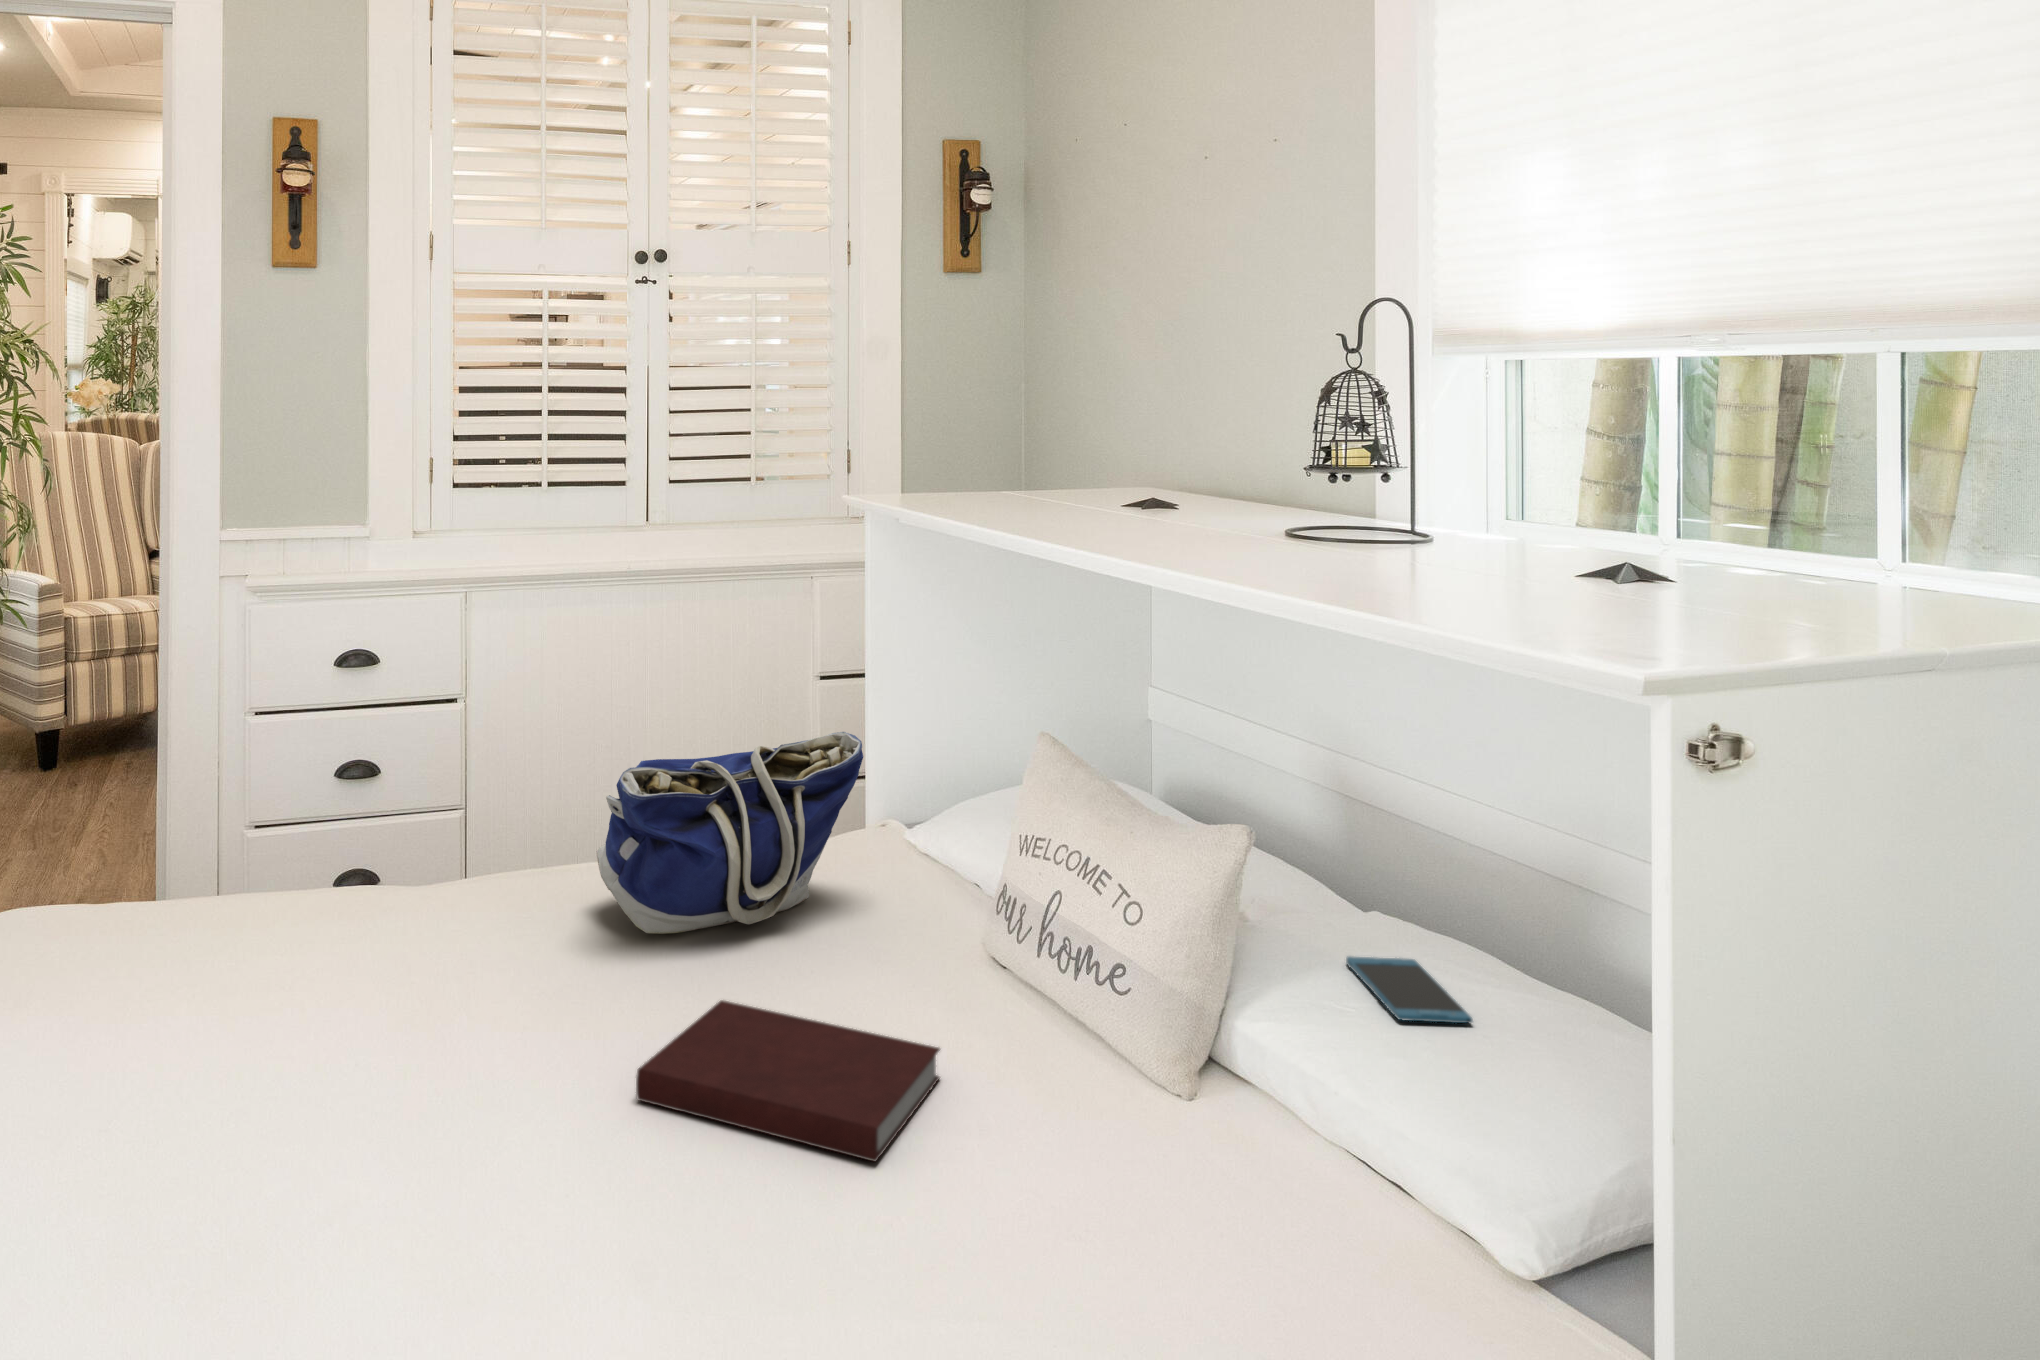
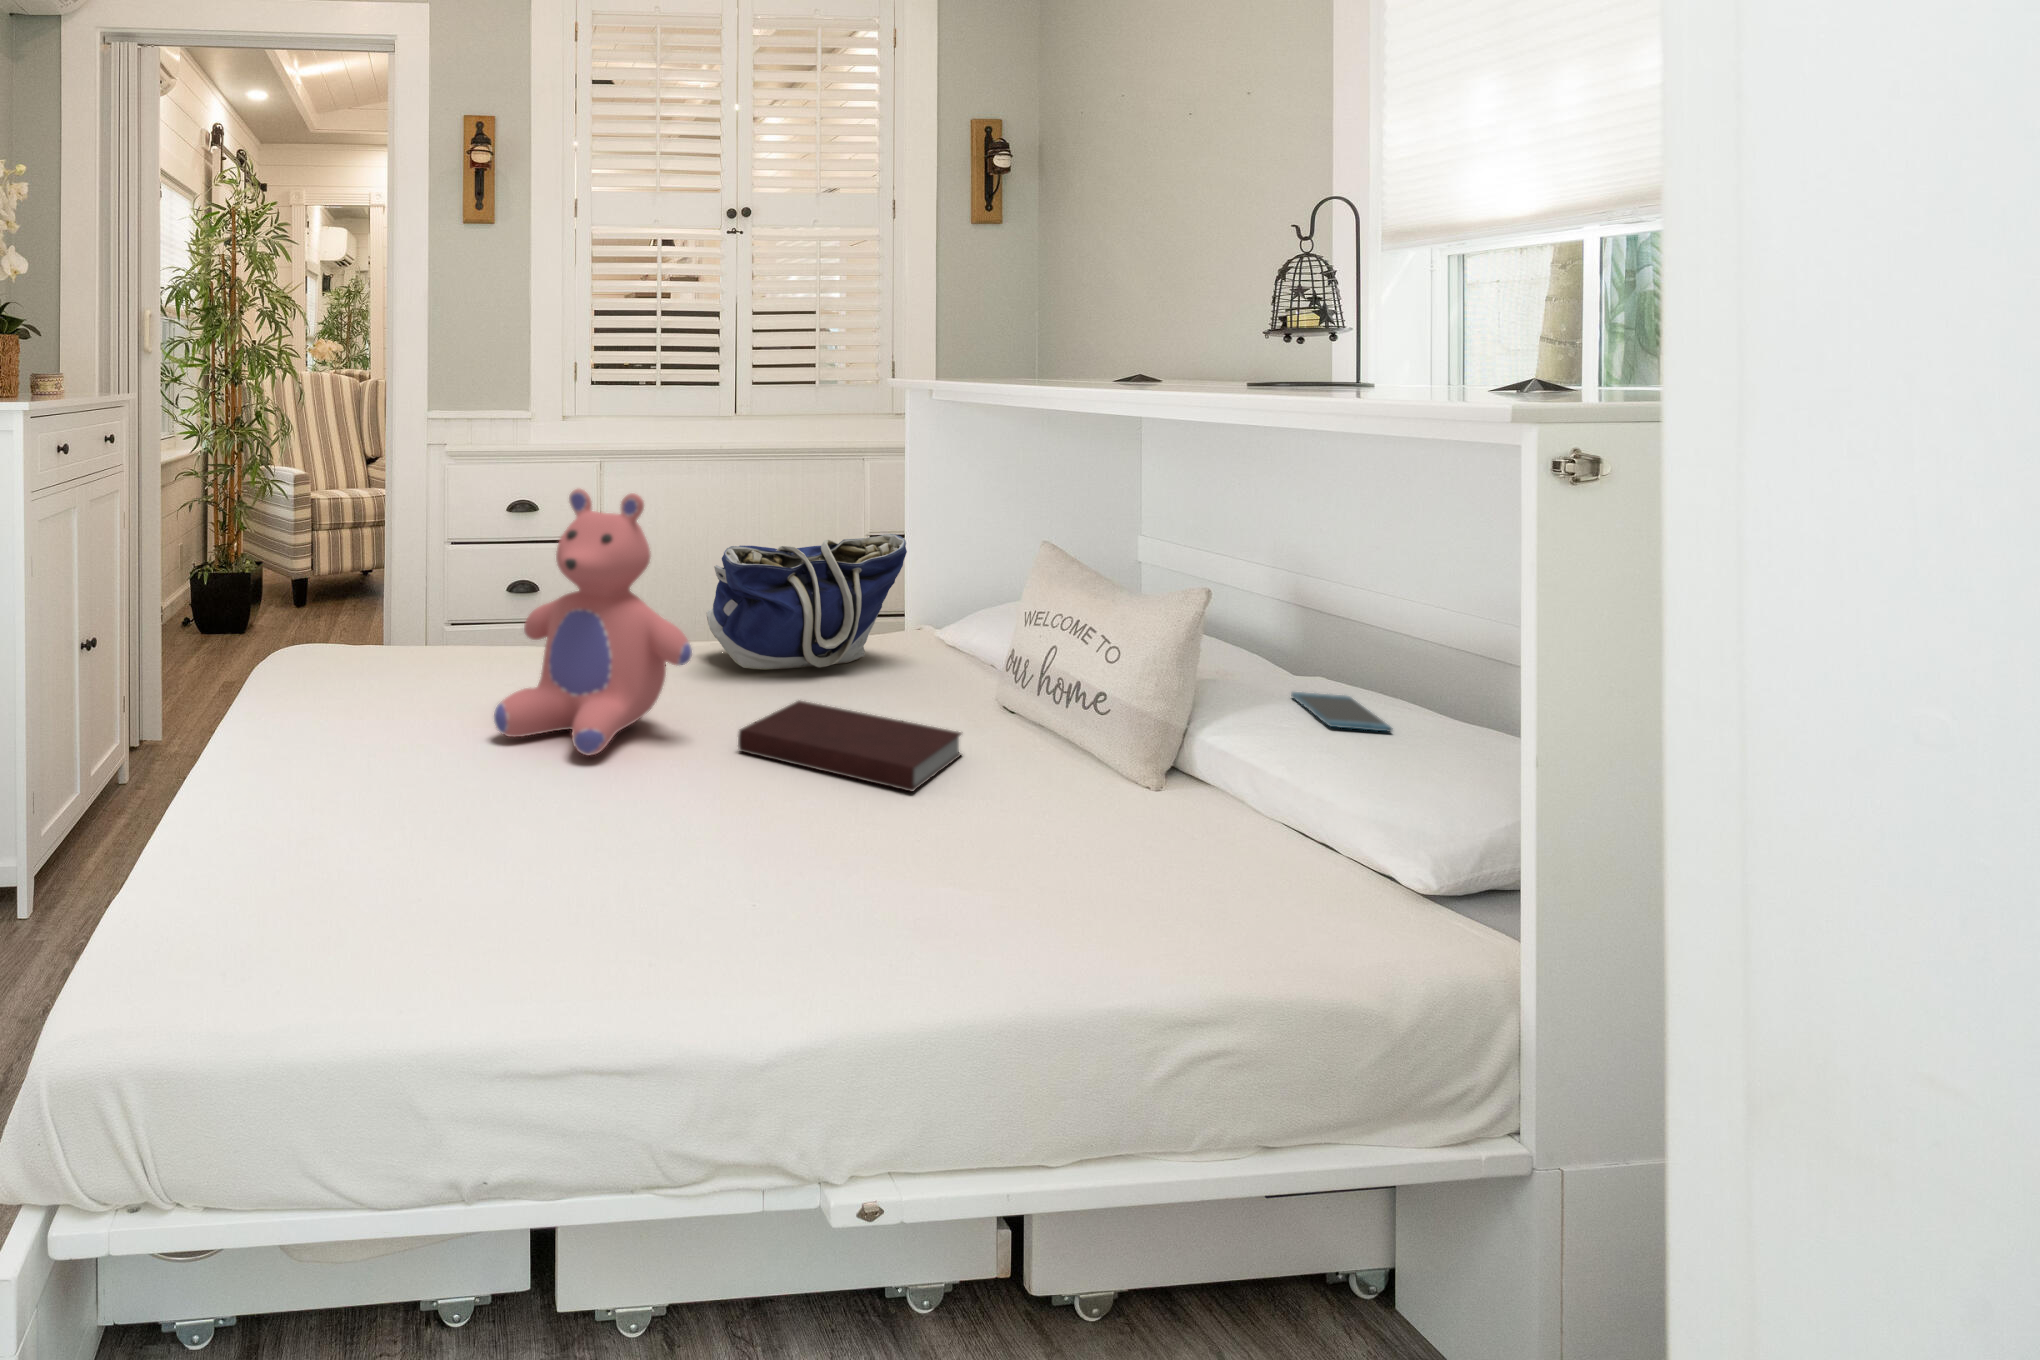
teddy bear: none [279,718,571,1134] -> present [494,489,692,755]

